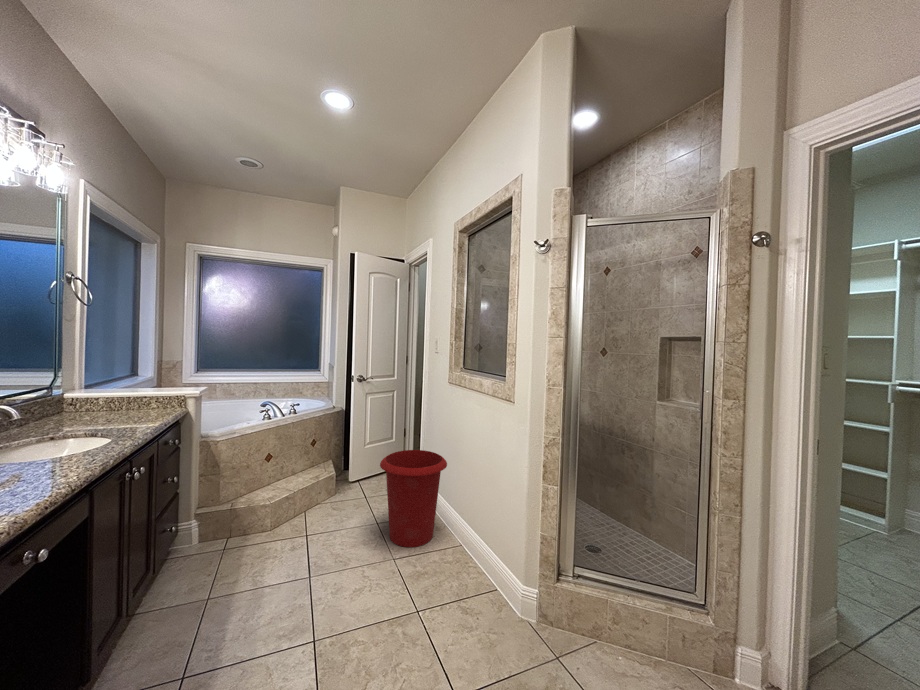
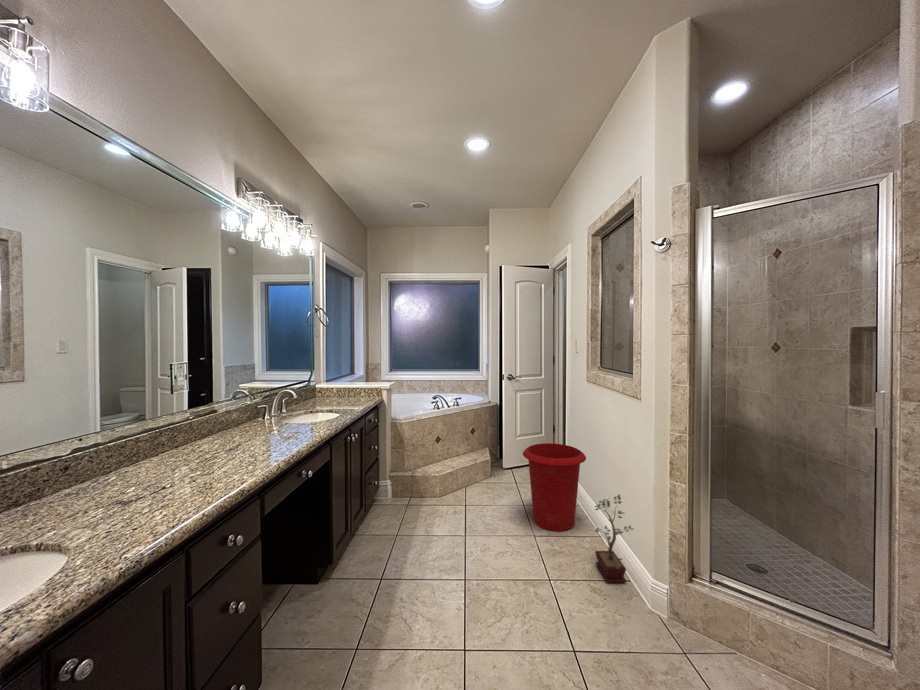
potted plant: none [459,500,506,596] -> present [595,495,633,582]

